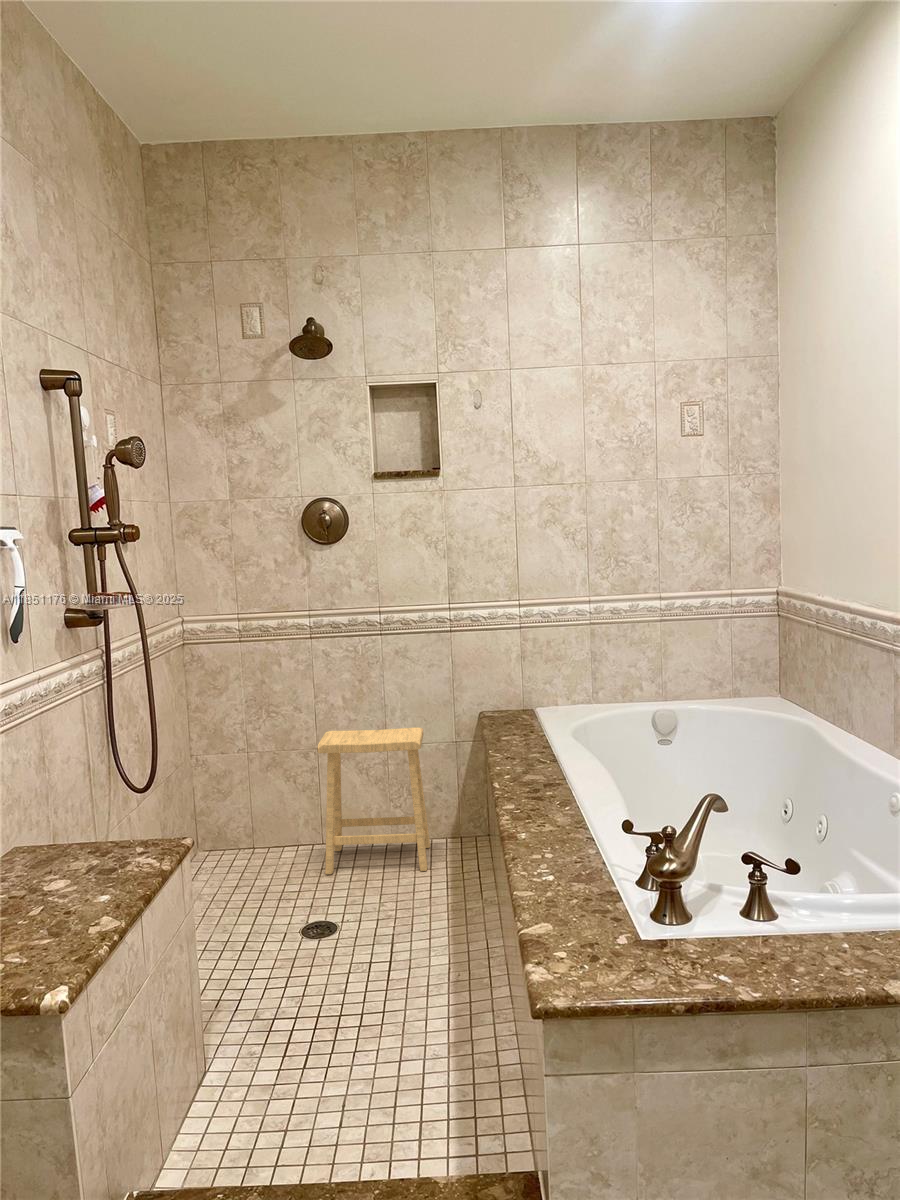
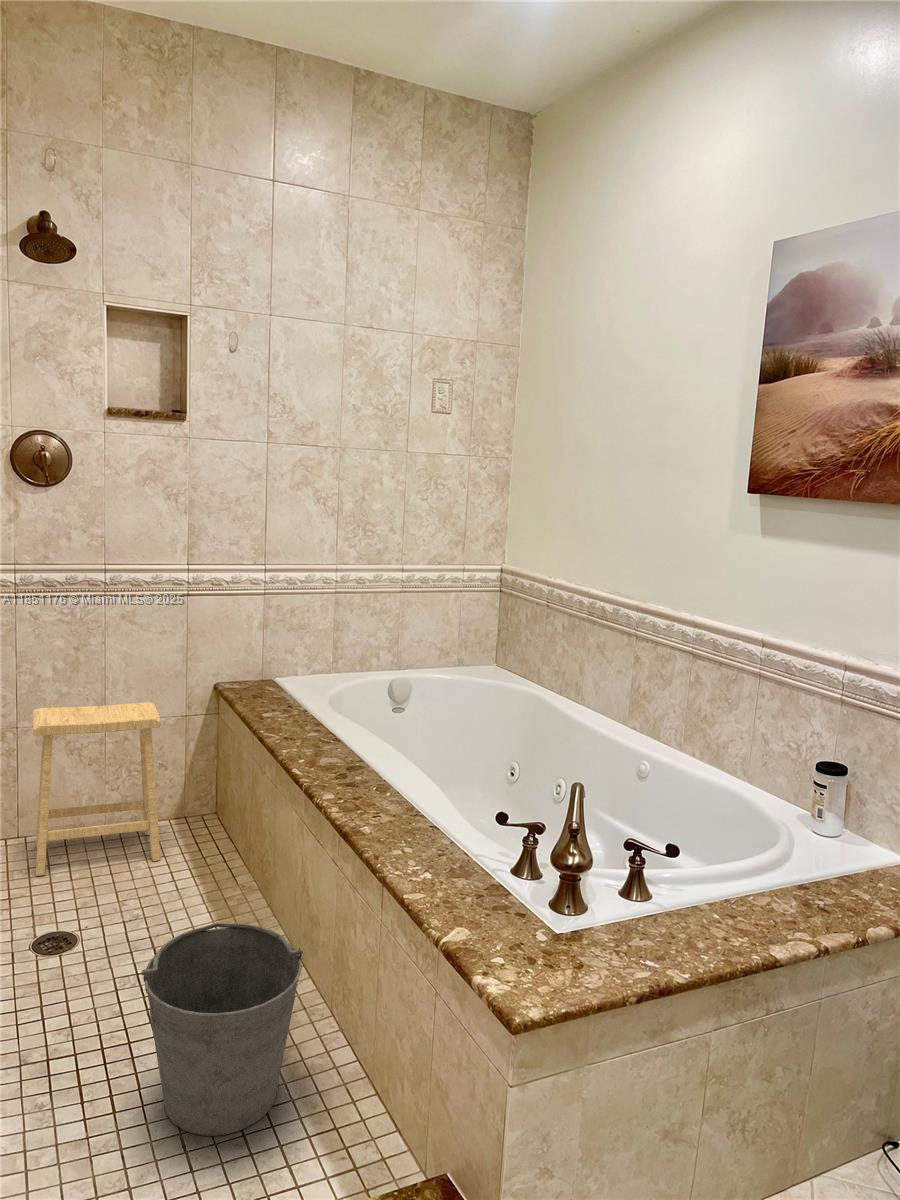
bucket: none [317,921,459,1117] -> present [141,923,303,1136]

